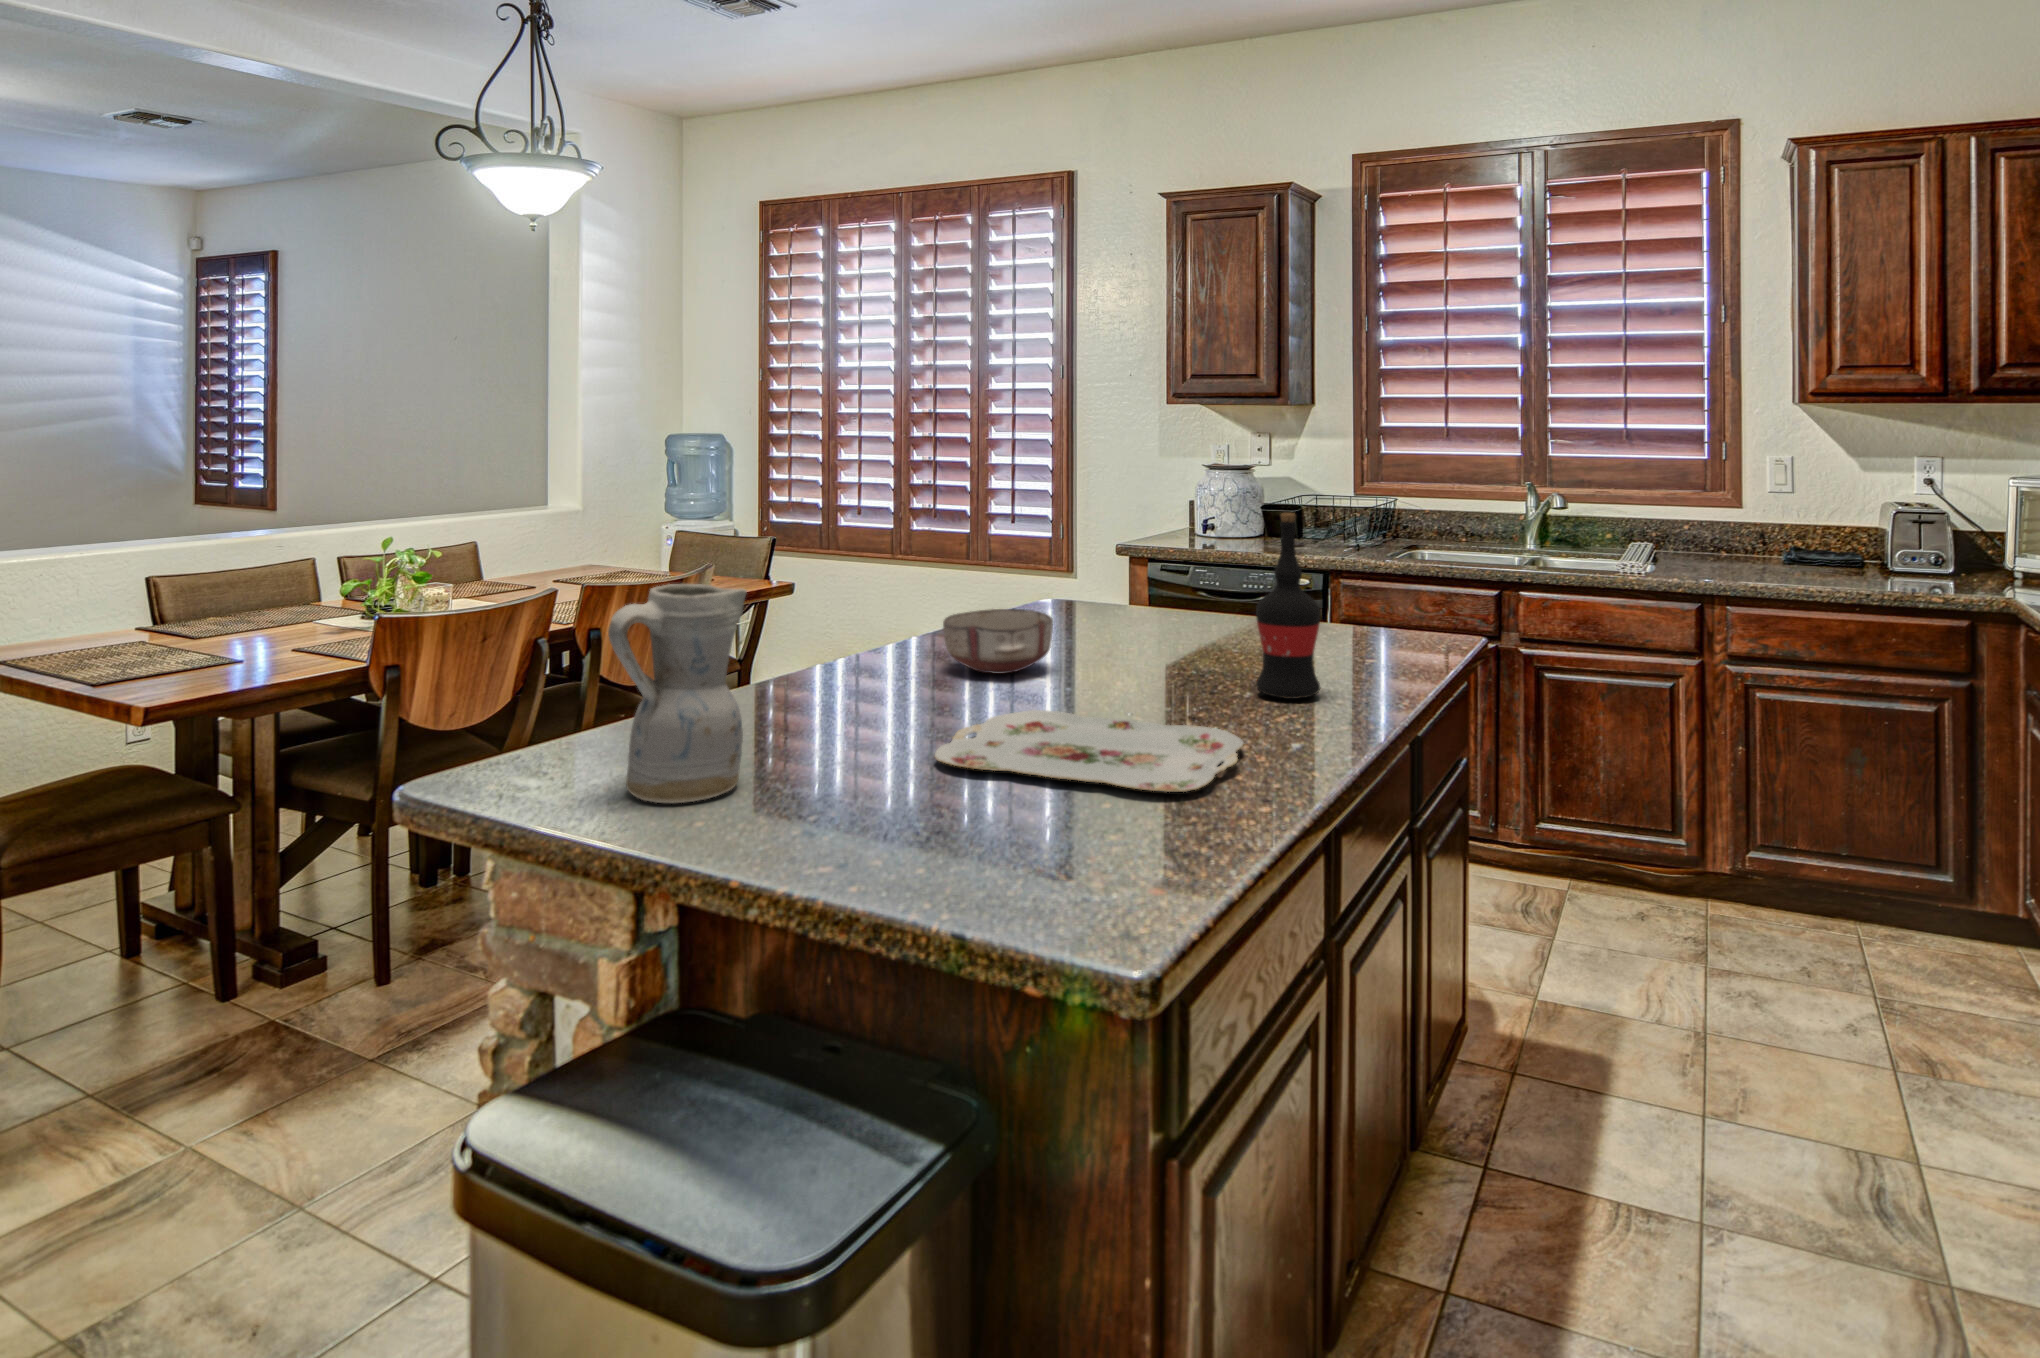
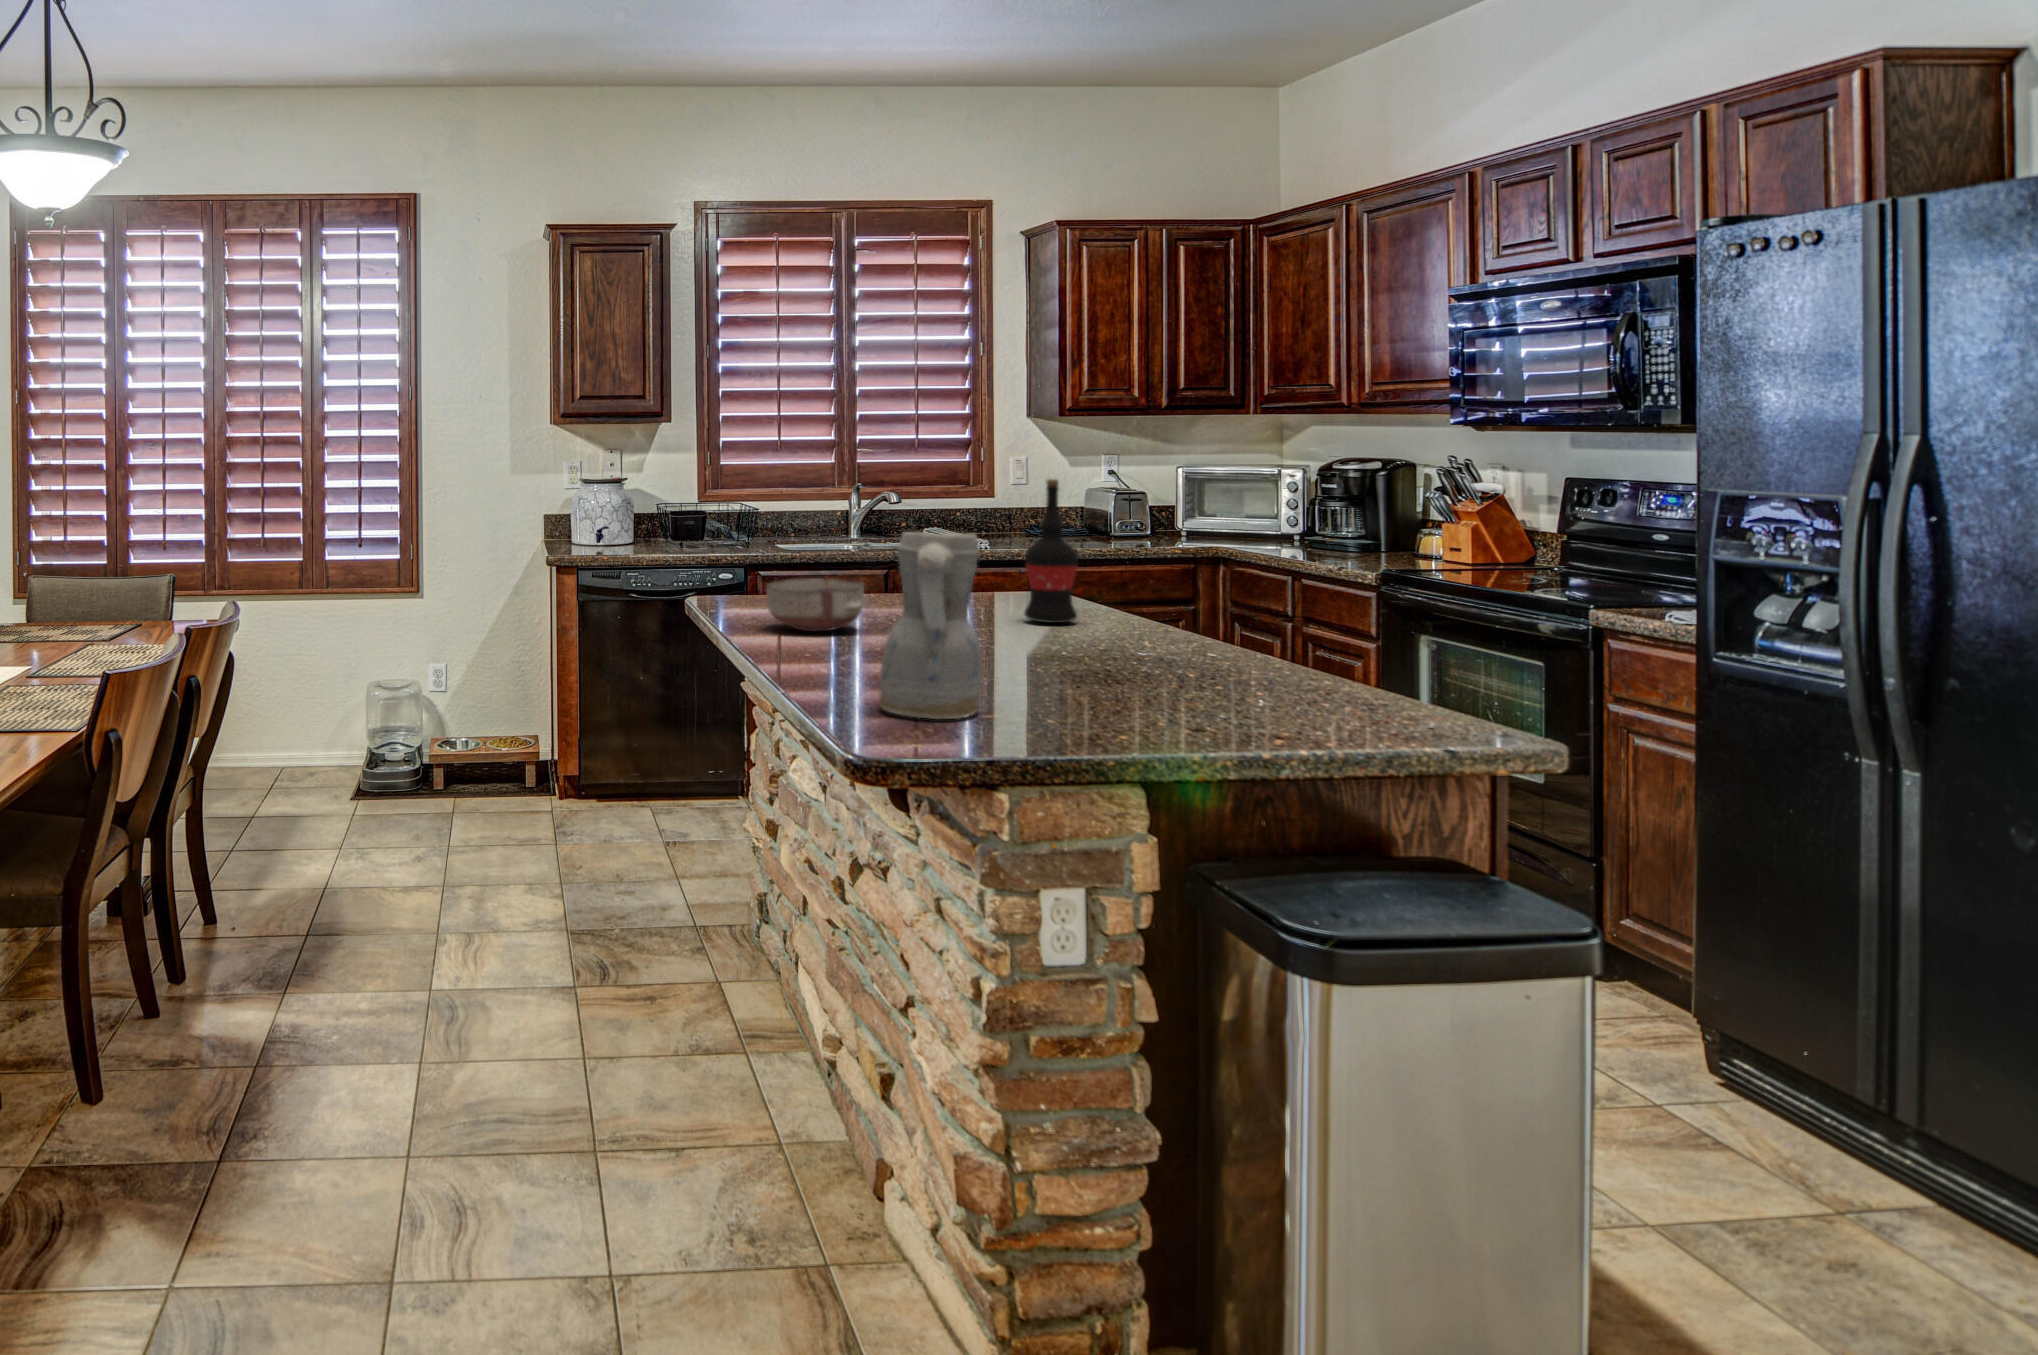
serving tray: present [935,710,1243,792] -> none [959,637,1225,676]

